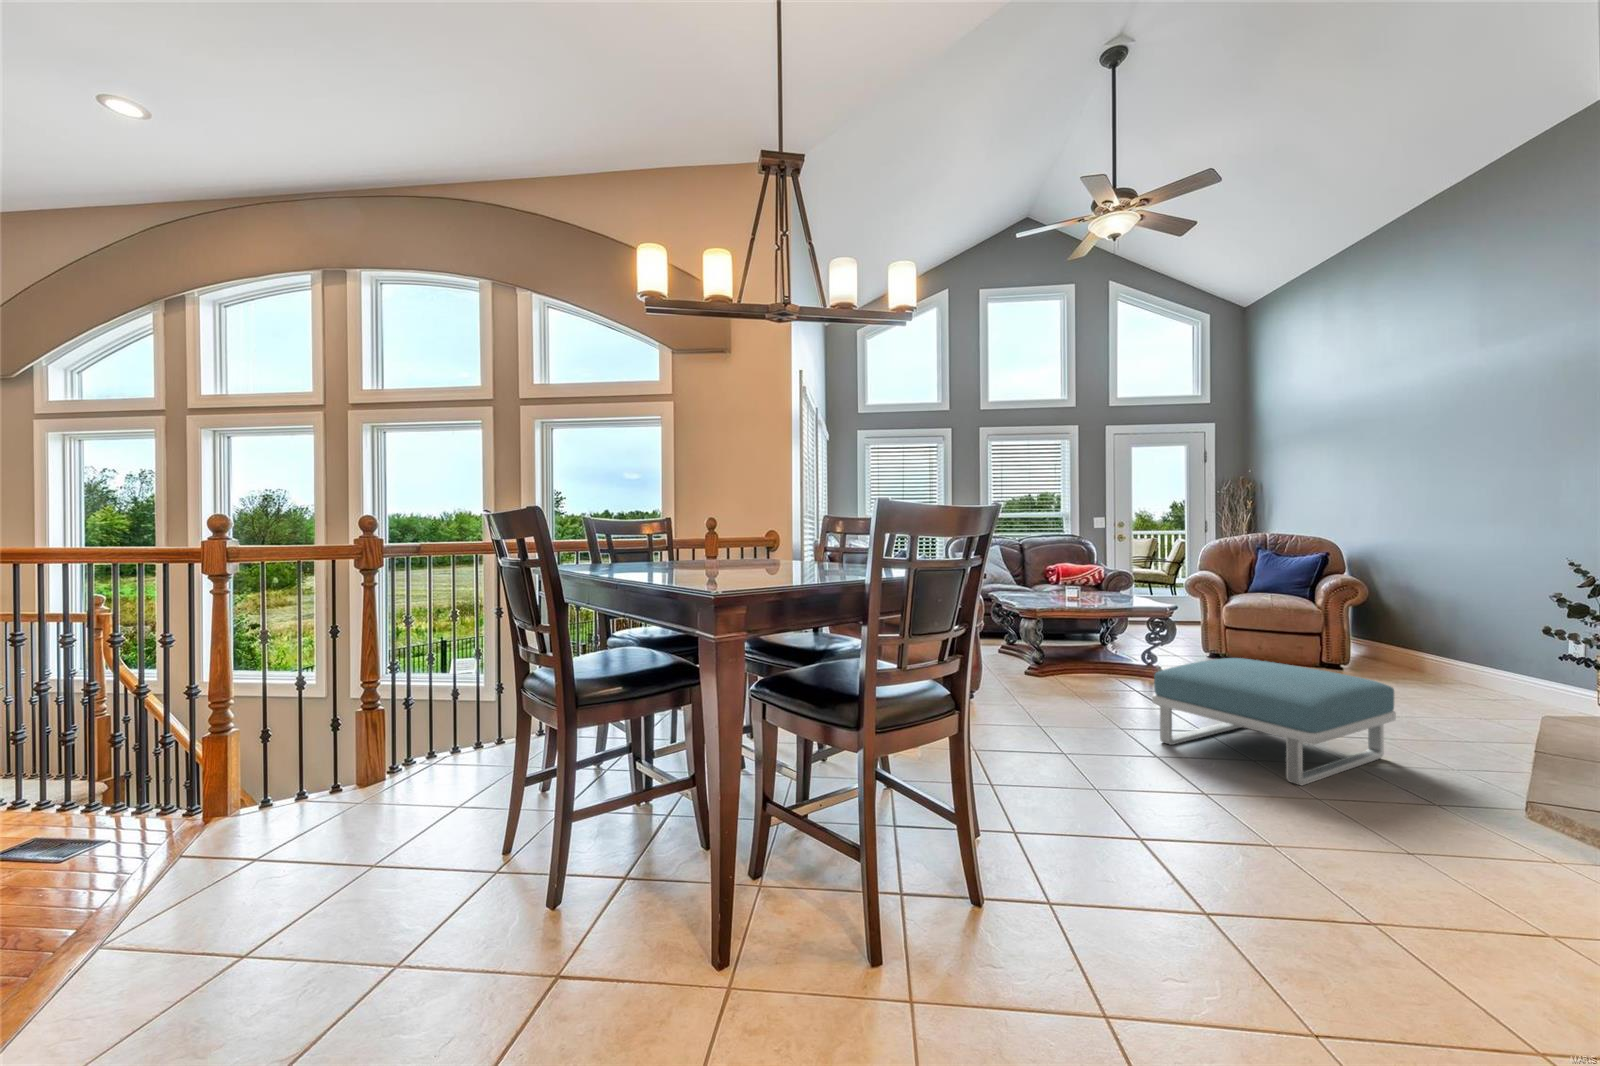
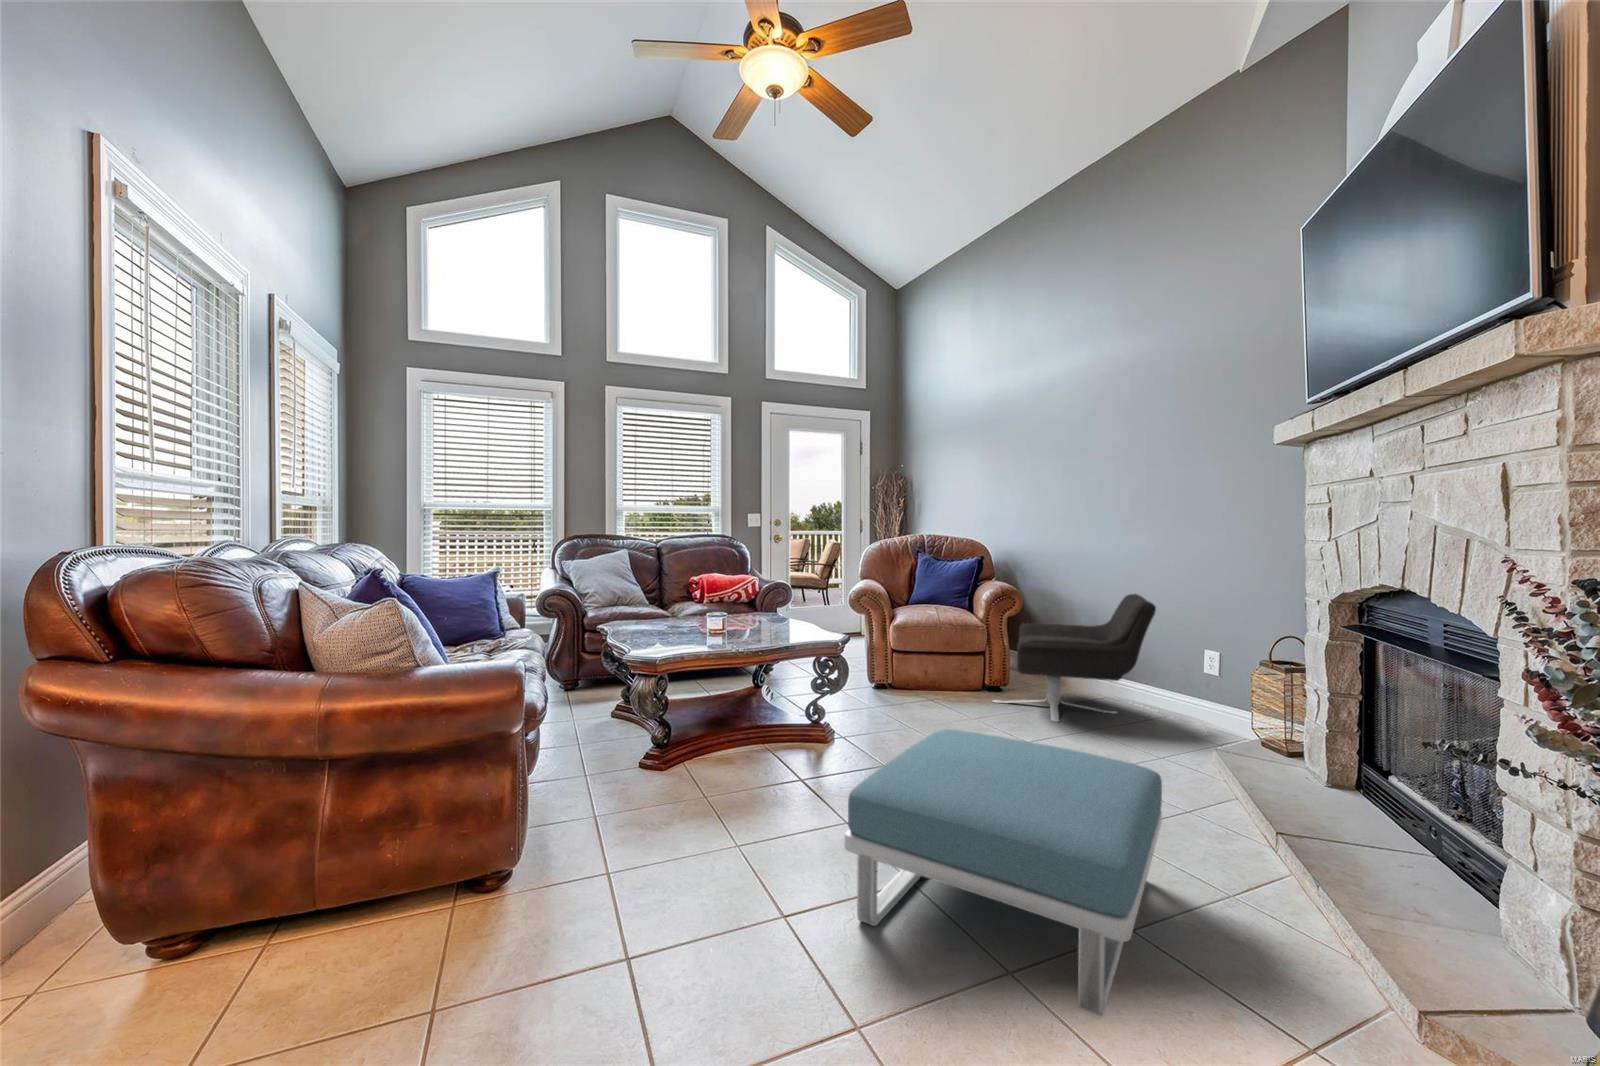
lounge chair: none [1324,585,1501,692] -> present [994,594,1156,722]

